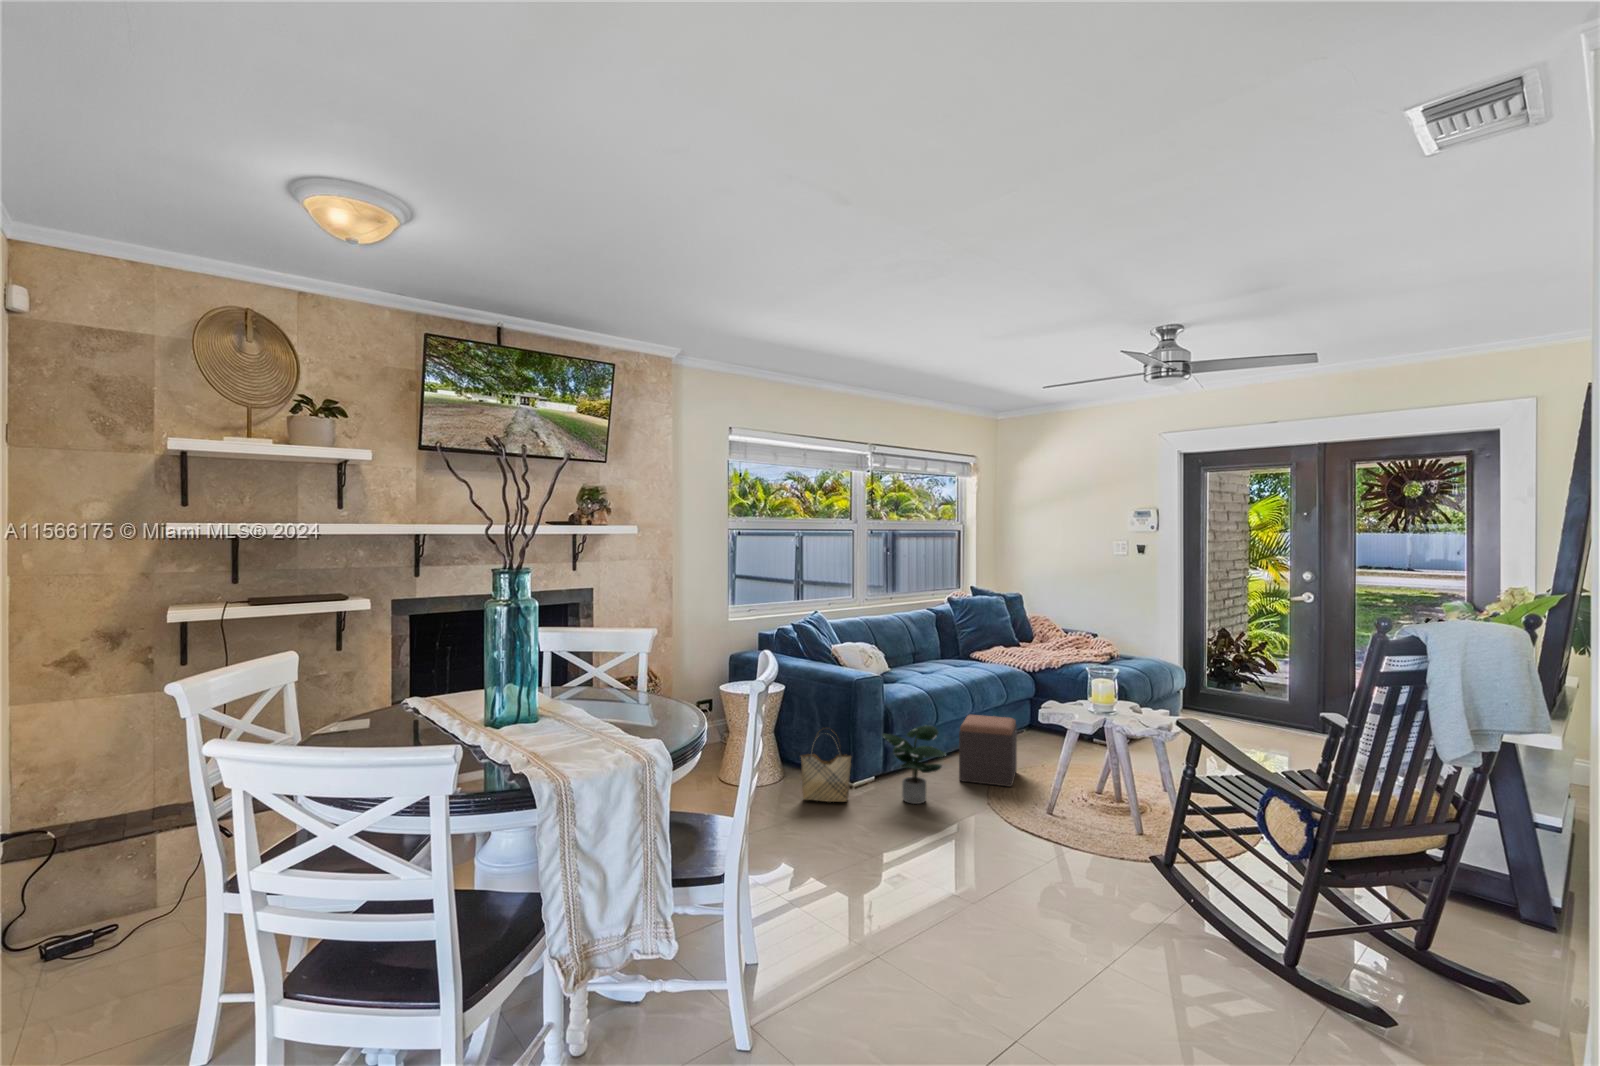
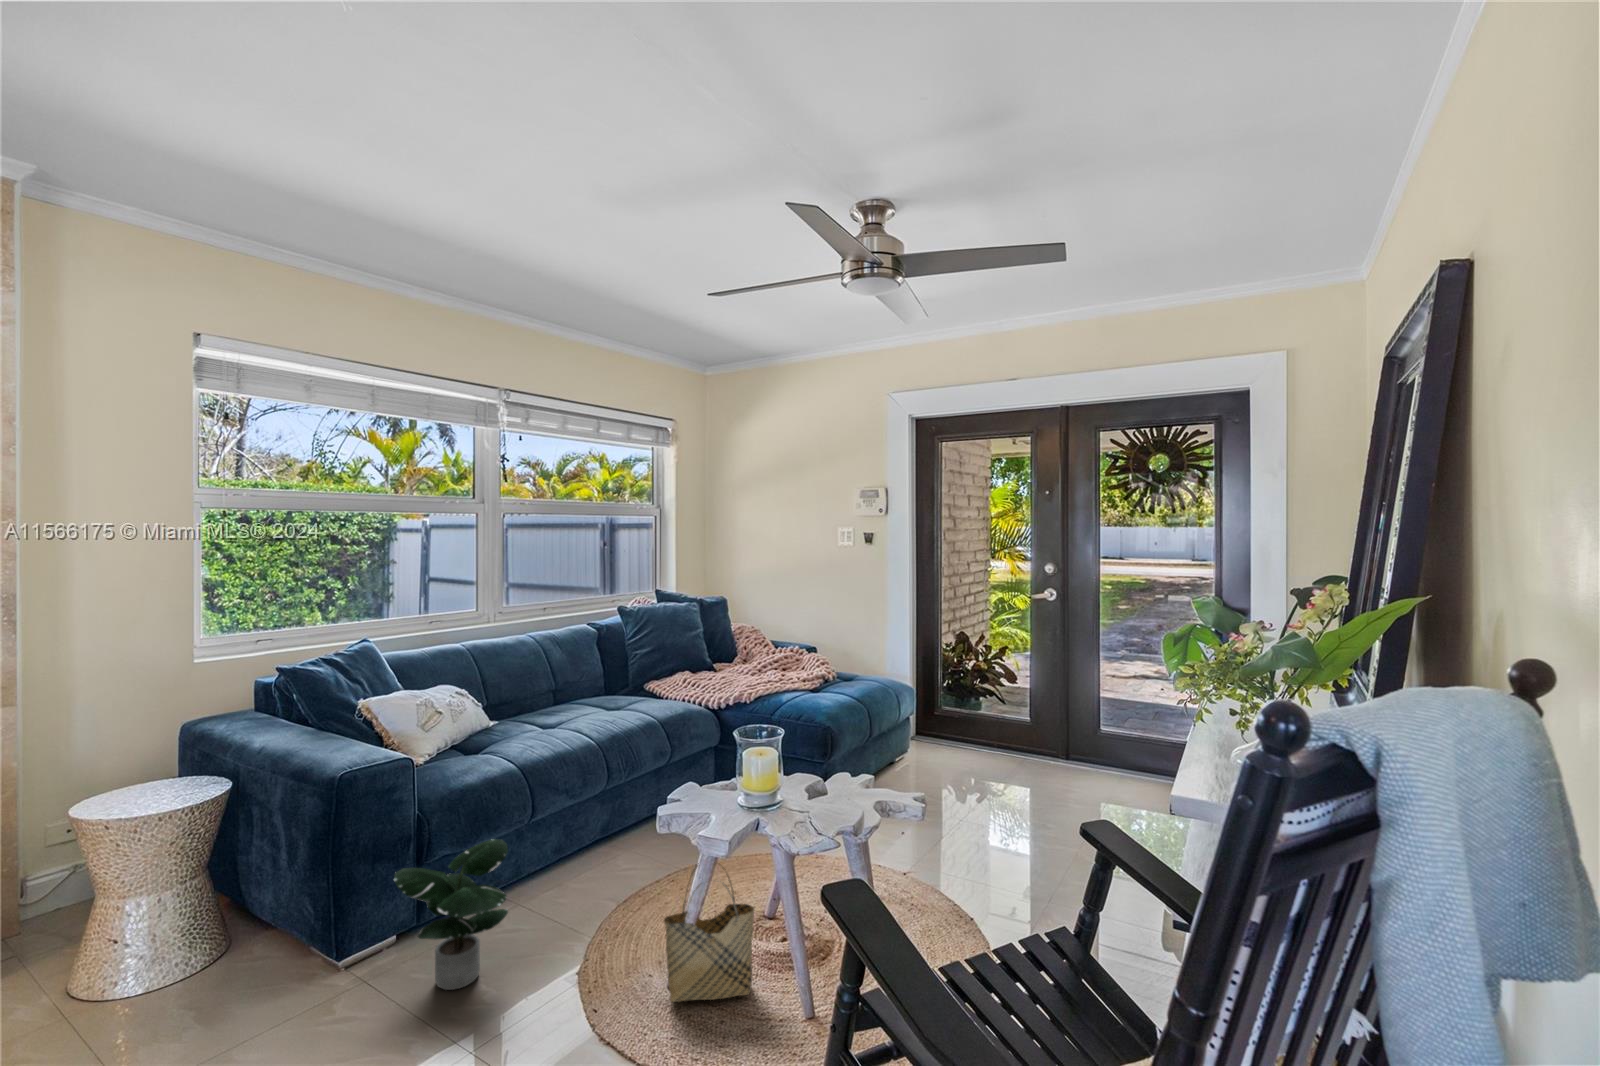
footstool: present [959,715,1017,787] -> none [563,797,665,918]
woven basket: present [801,729,851,802] -> present [664,863,754,1002]

